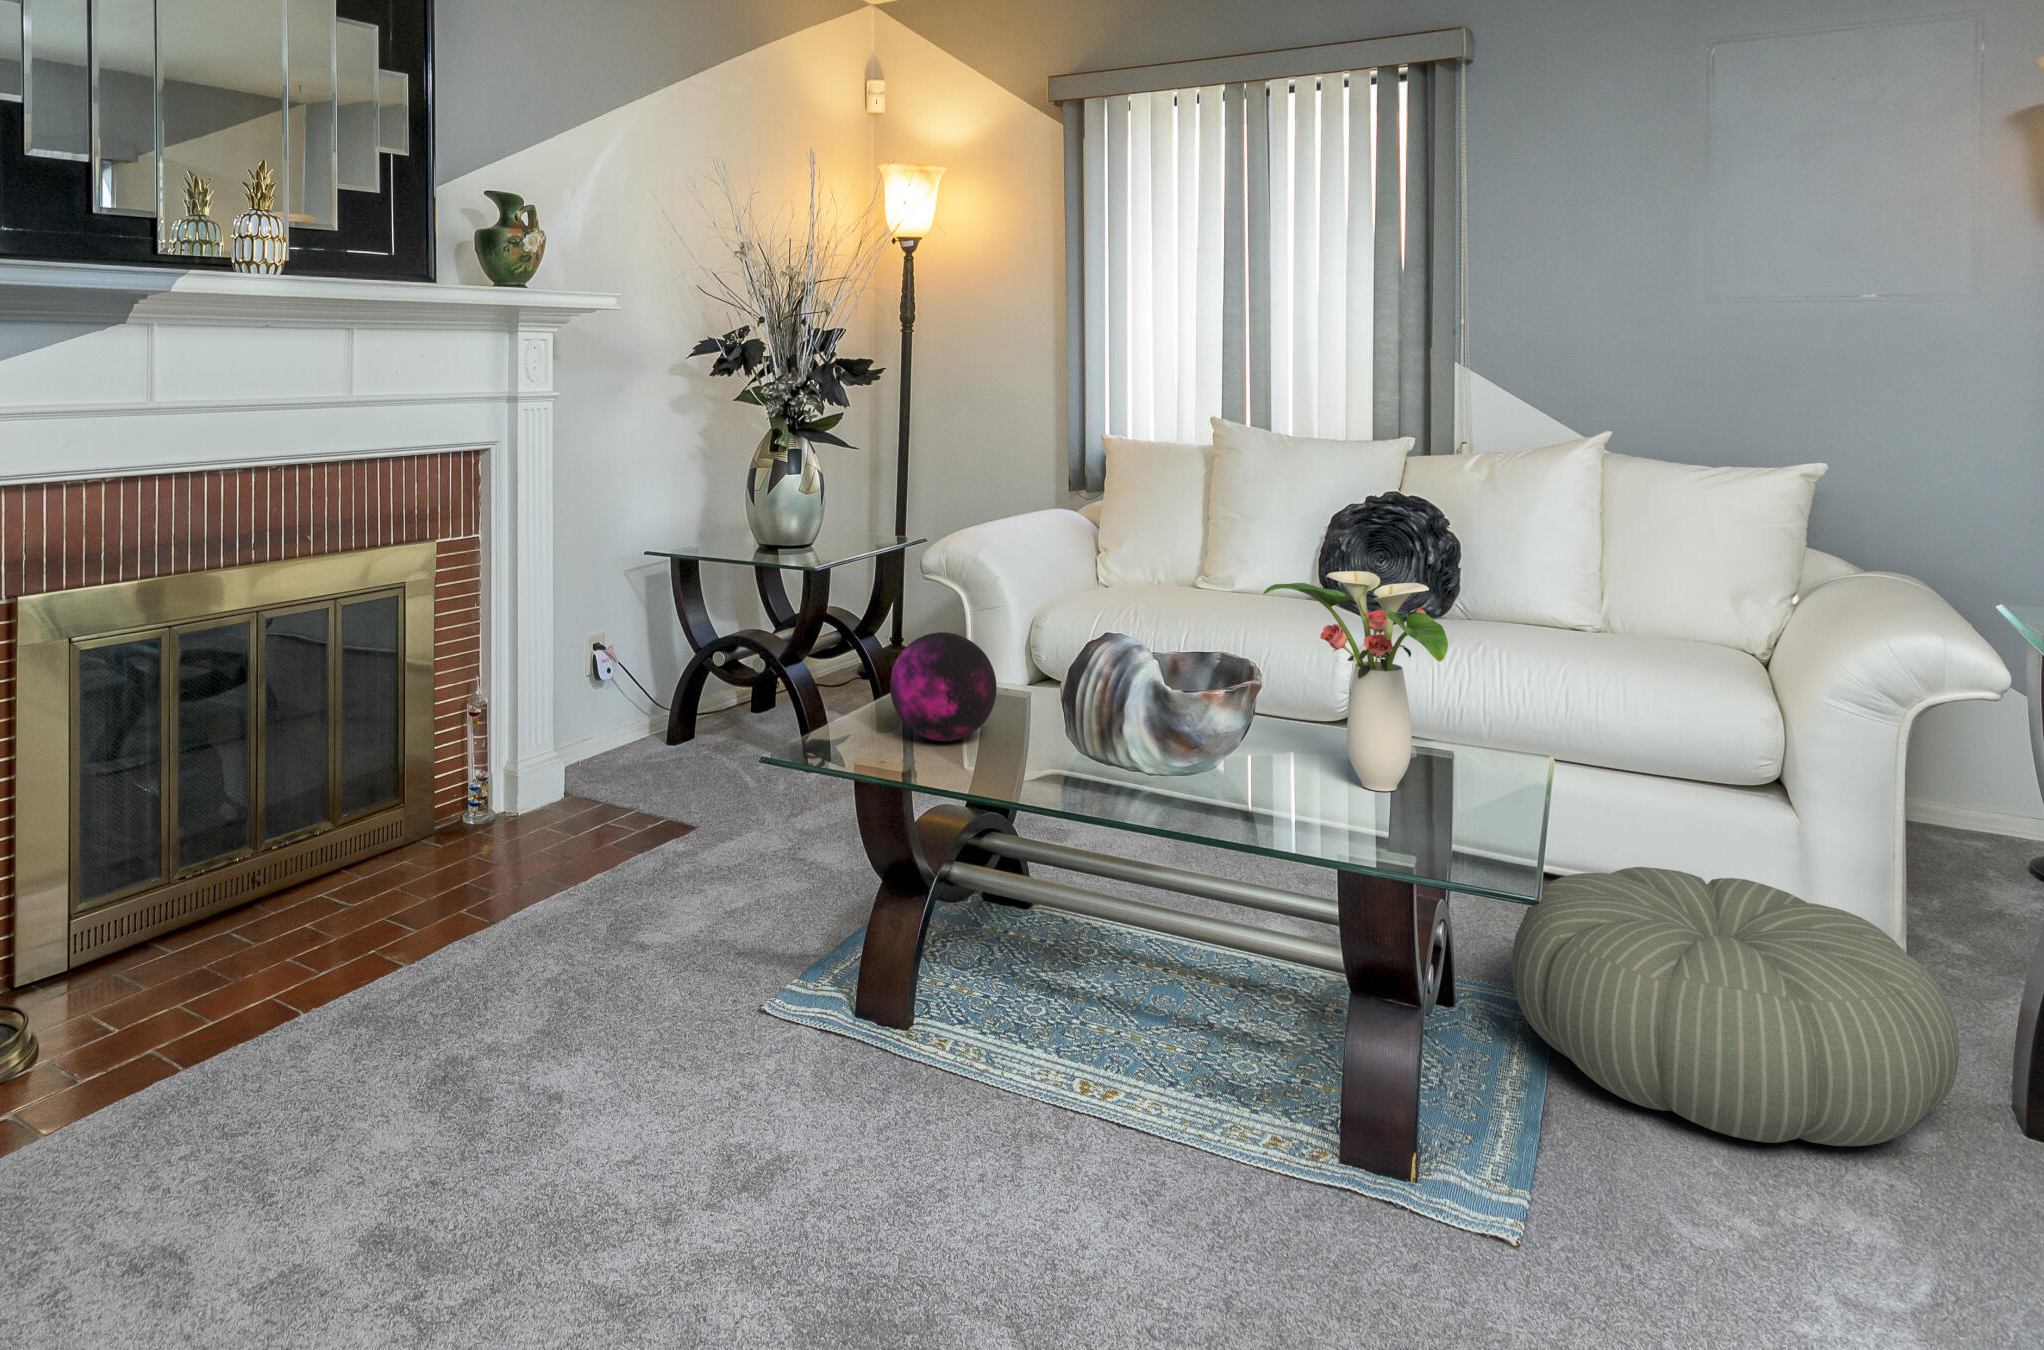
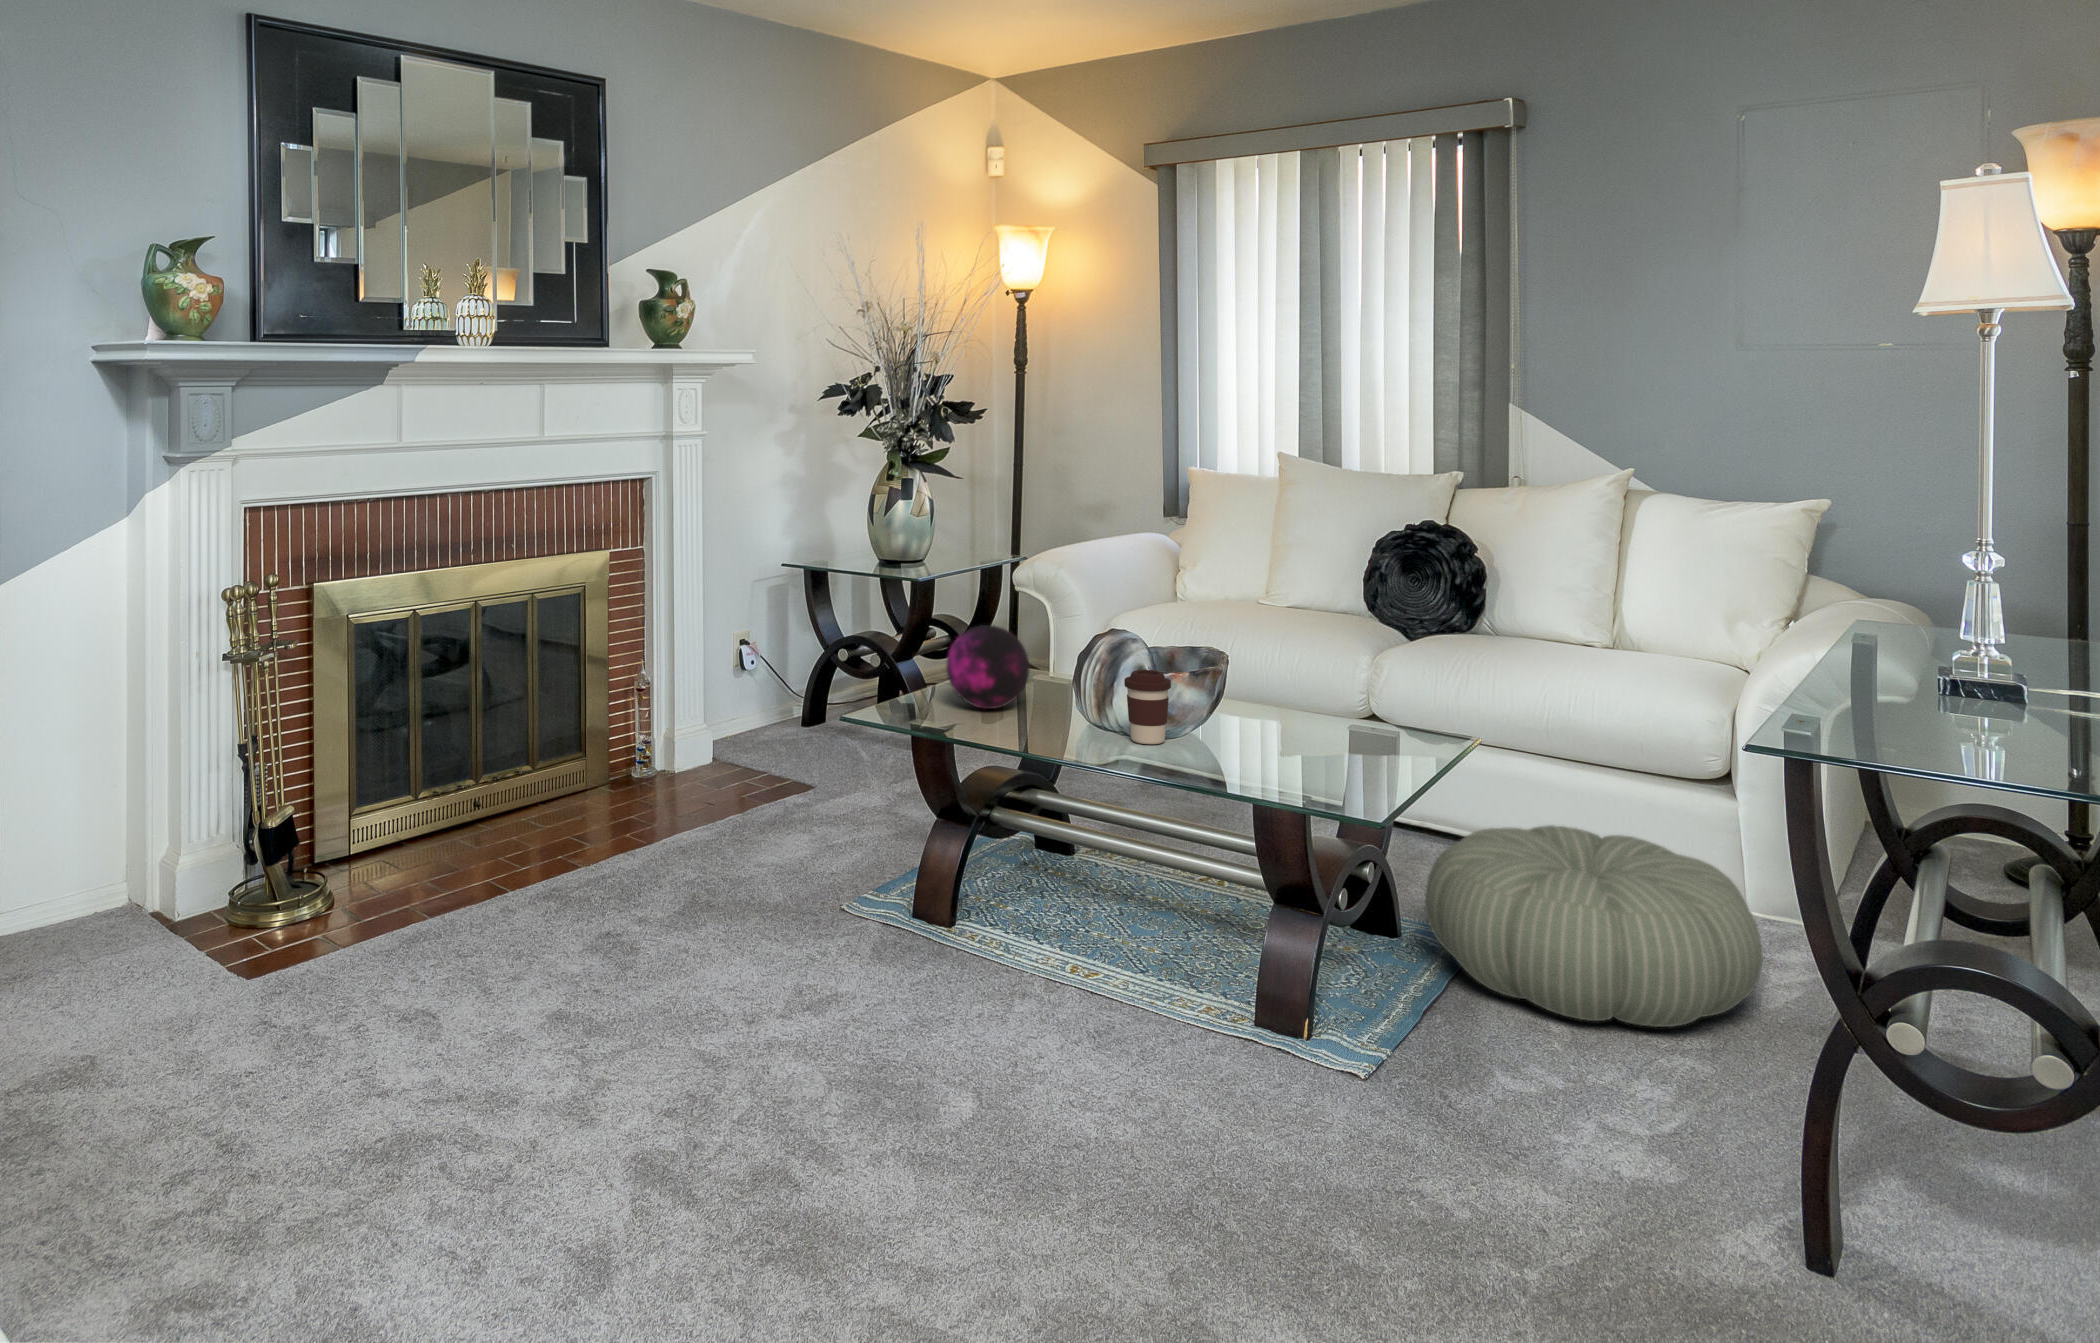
flower arrangement: present [1263,571,1448,791] -> none [1221,581,1353,751]
coffee cup: none [1139,690,1199,789] -> present [1124,670,1171,744]

